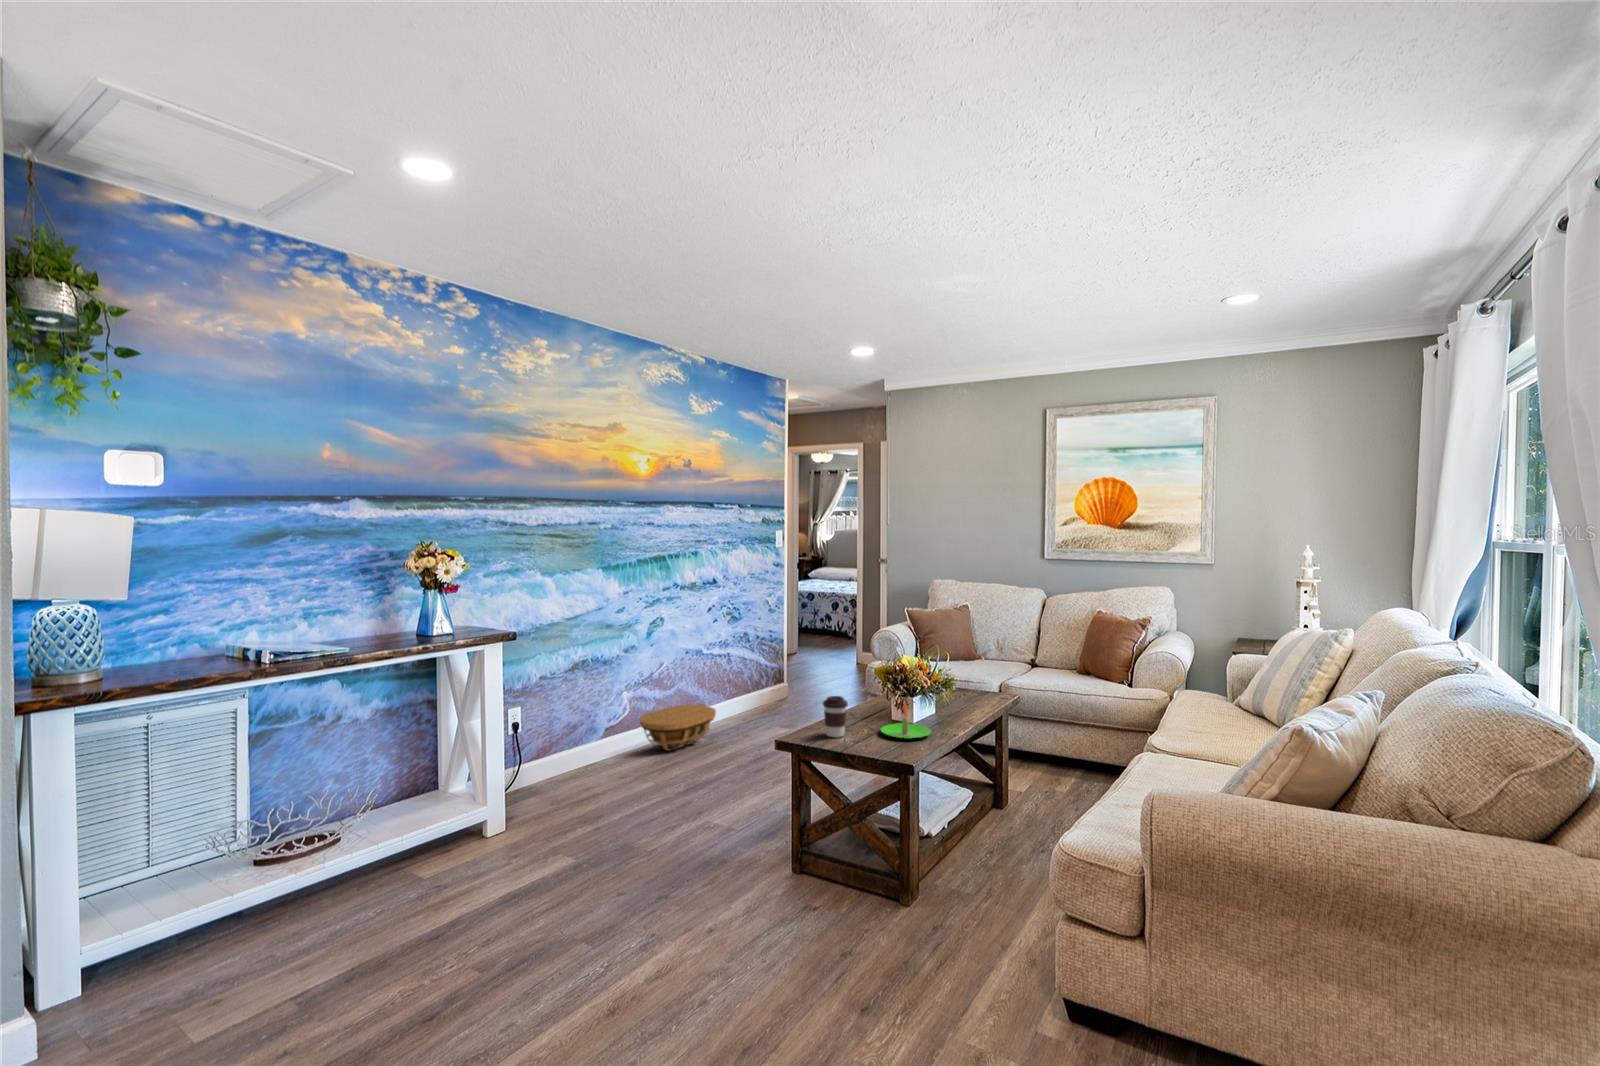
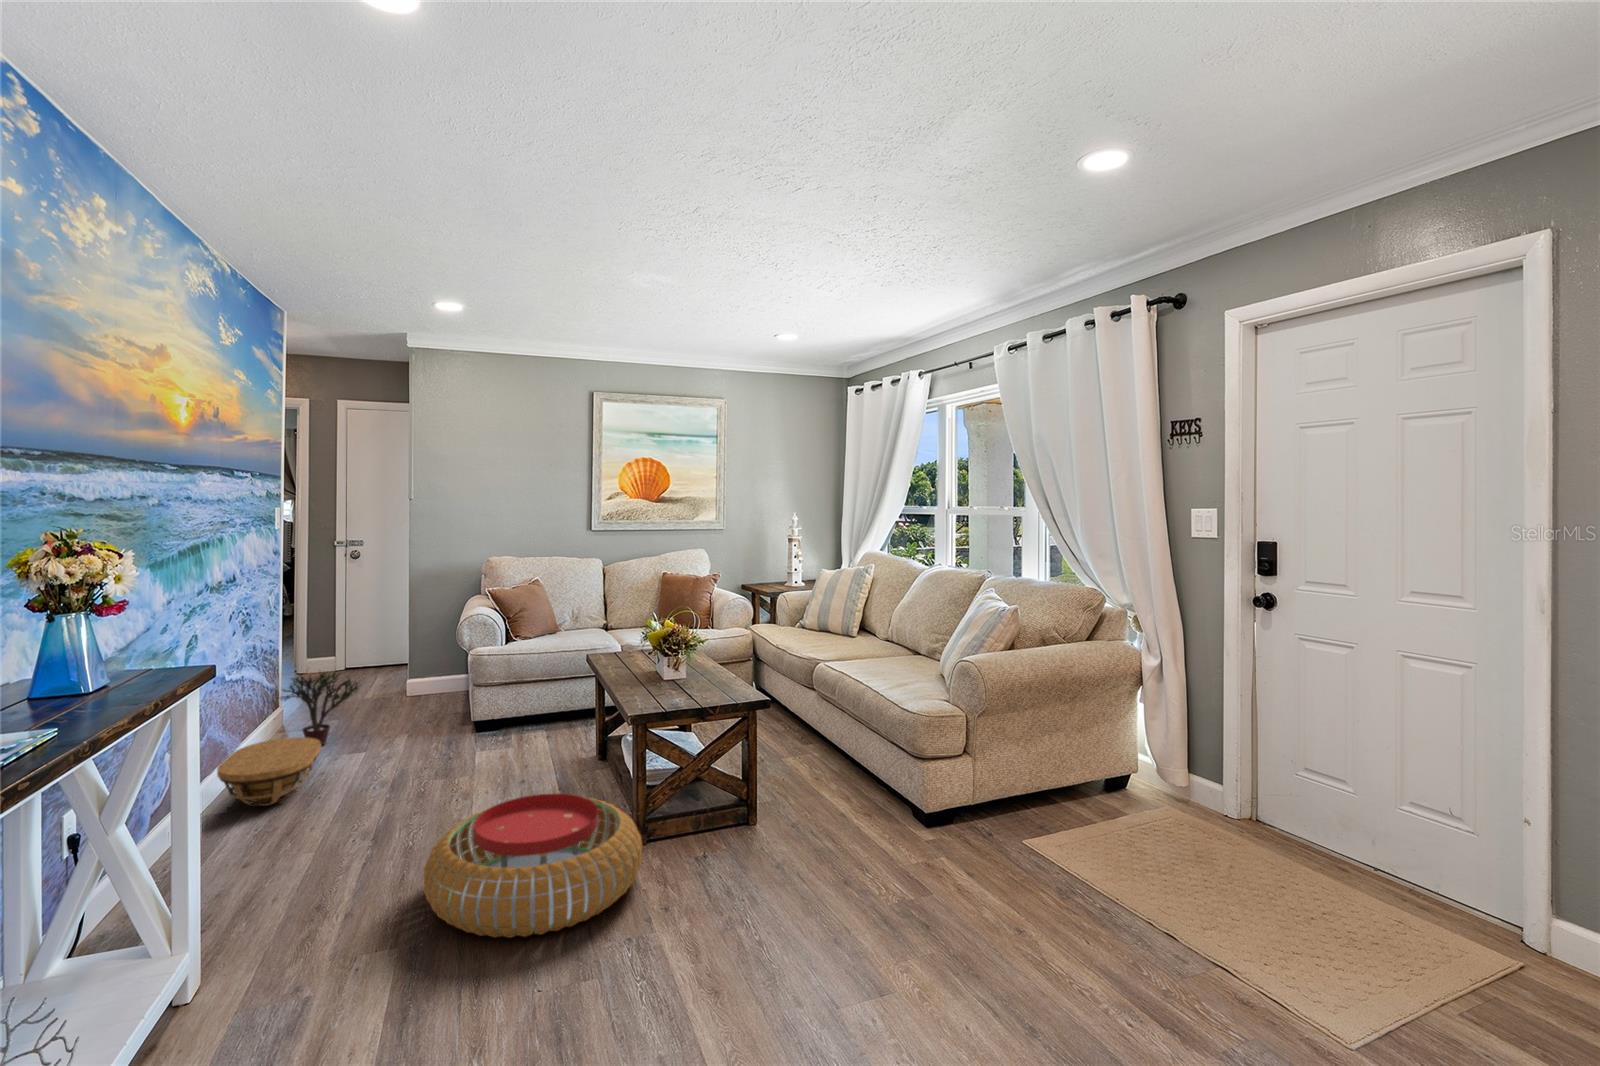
potted plant: none [729,660,792,720] -> present [281,673,359,746]
coffee cup: present [823,696,848,737] -> none [641,662,665,701]
candle: present [881,703,931,739] -> none [674,656,719,688]
pouf: none [566,789,754,913] -> present [424,794,642,938]

